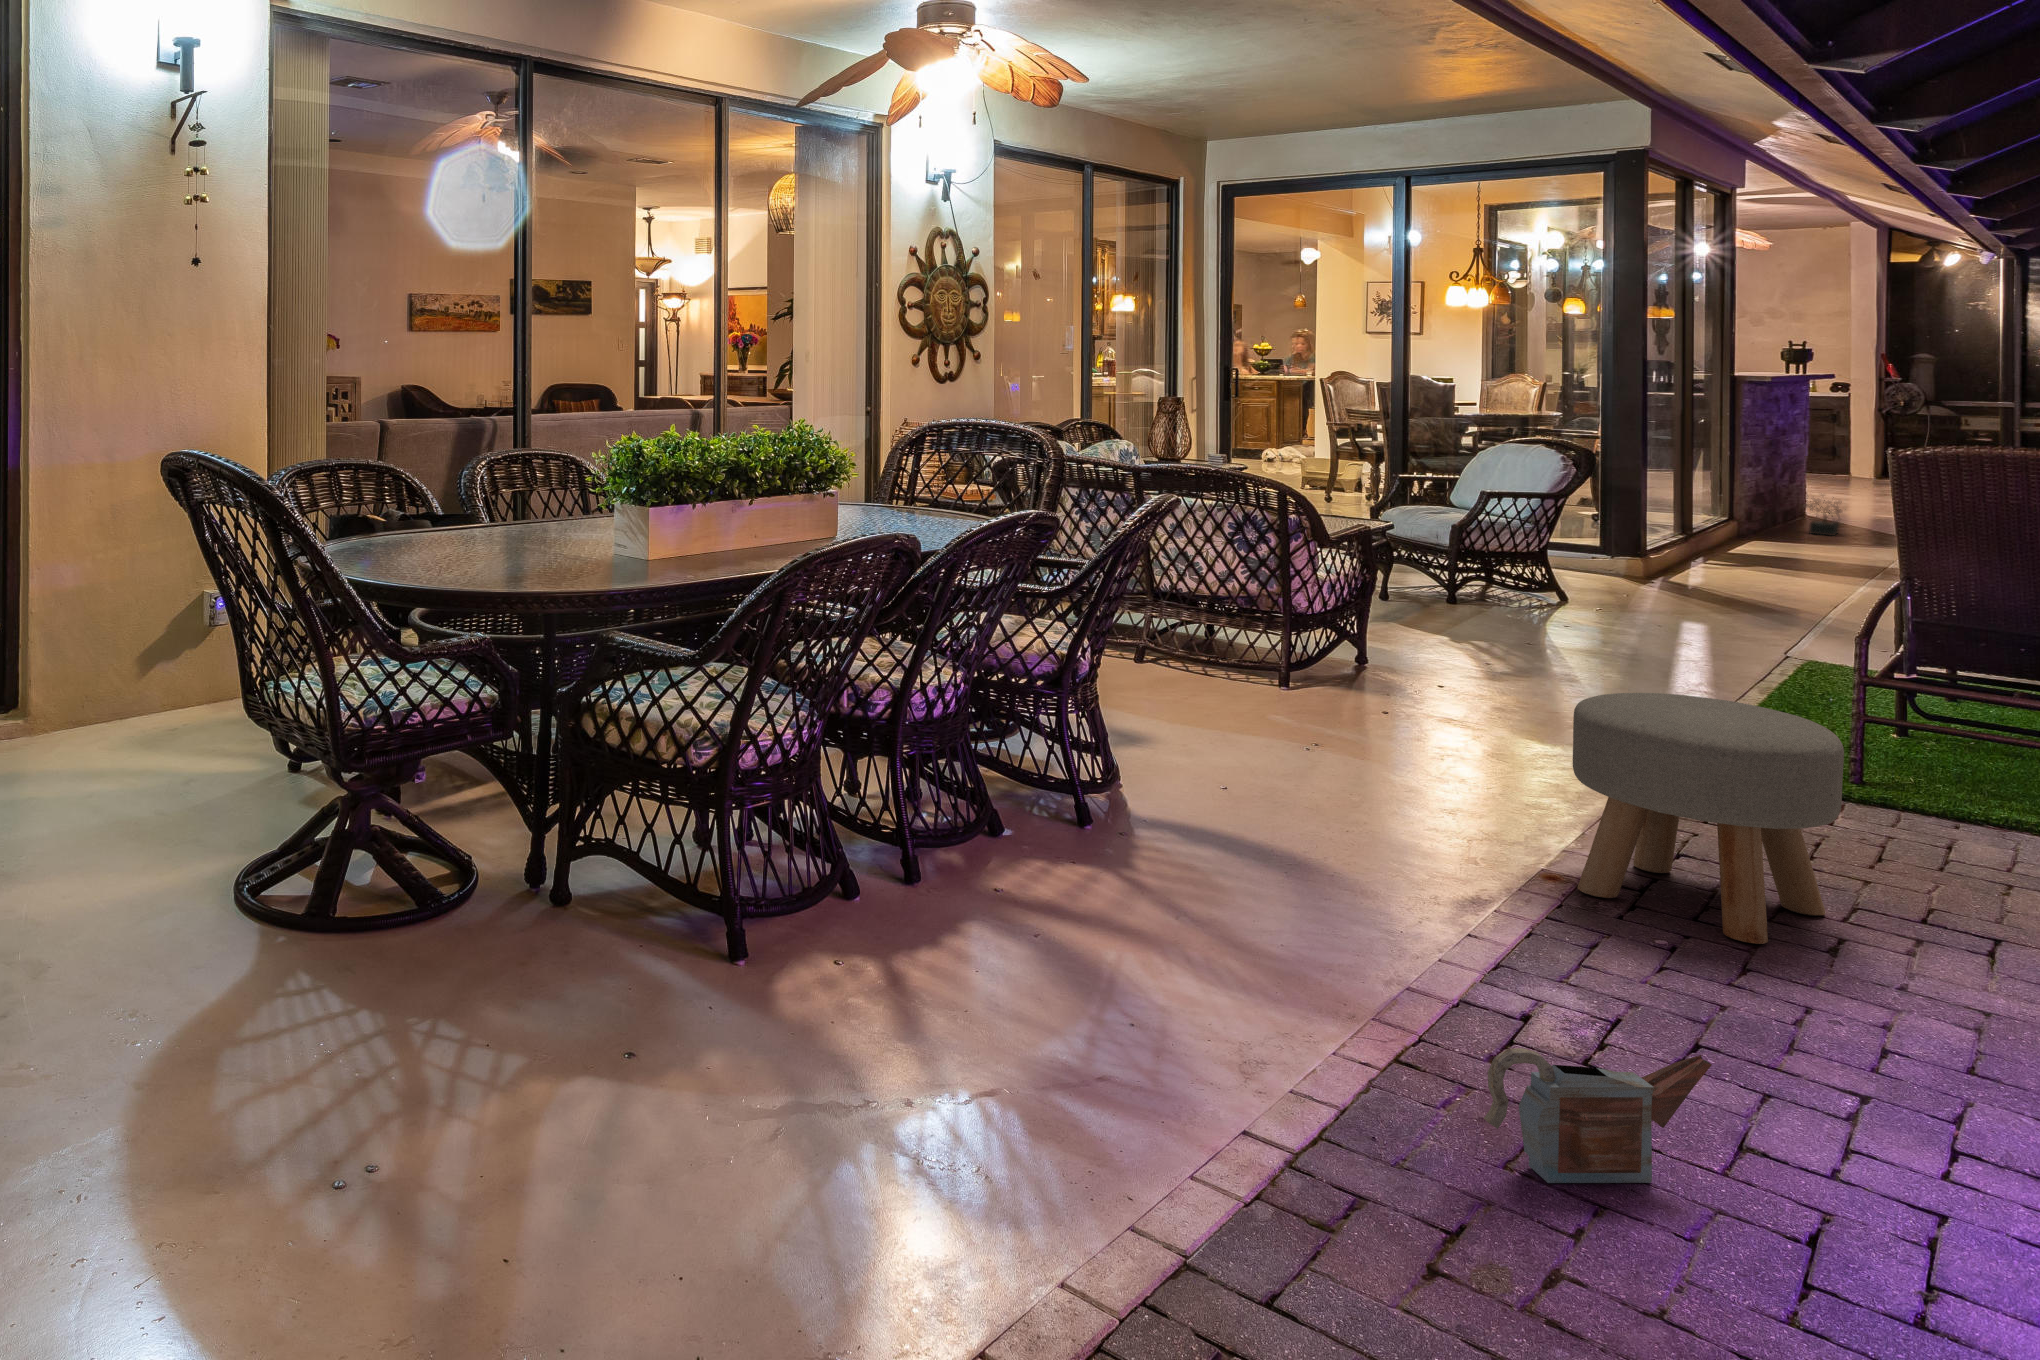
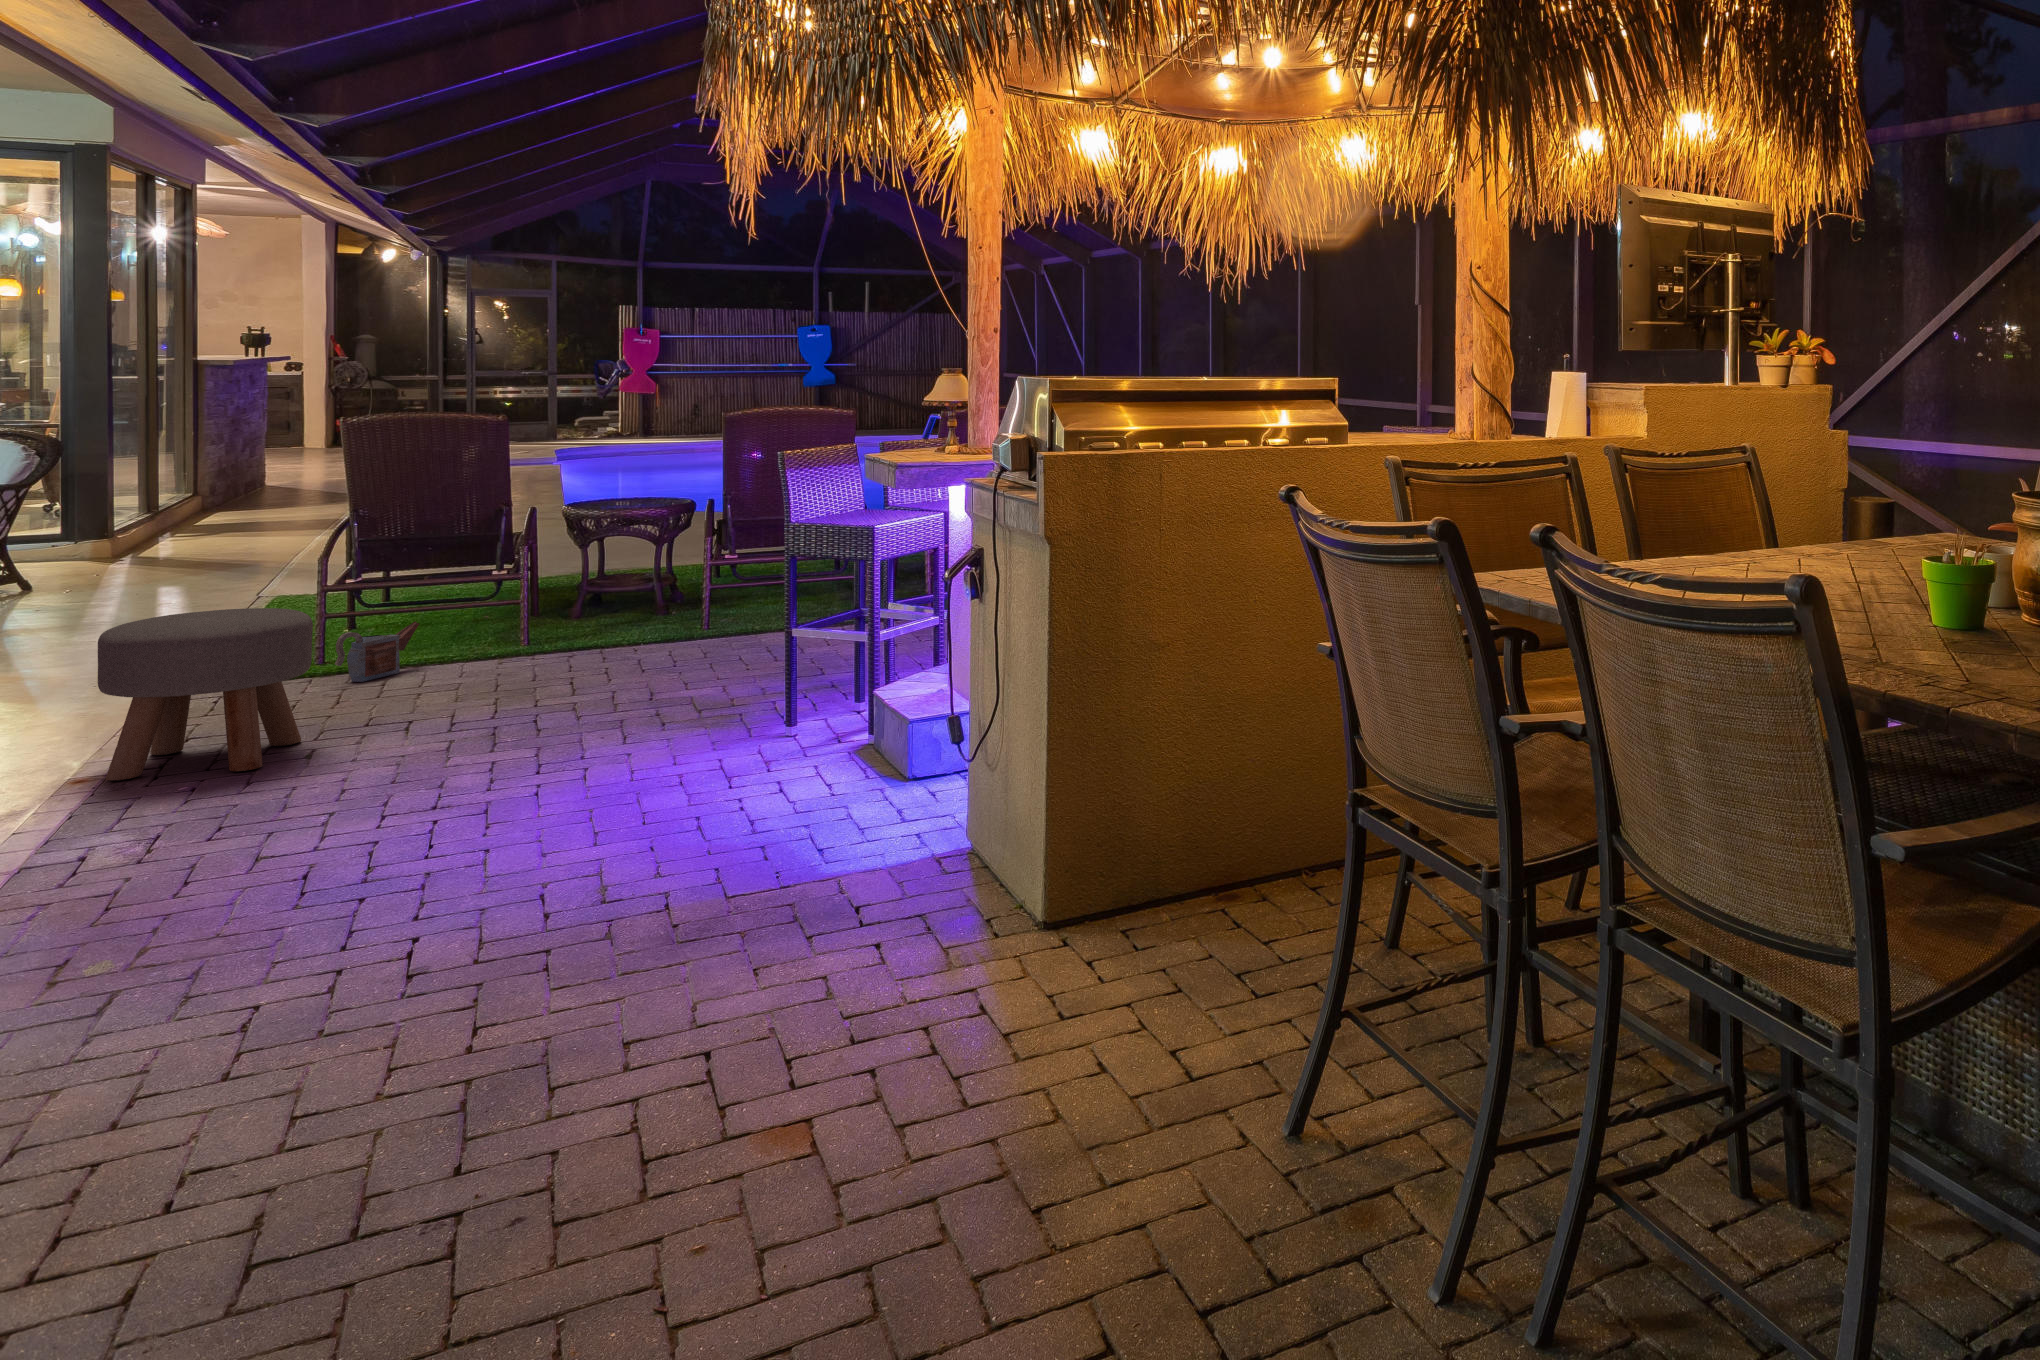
decorative plant: present [1804,495,1842,536] -> none [264,464,304,502]
watering can: present [1484,1048,1712,1183] -> present [335,621,419,682]

